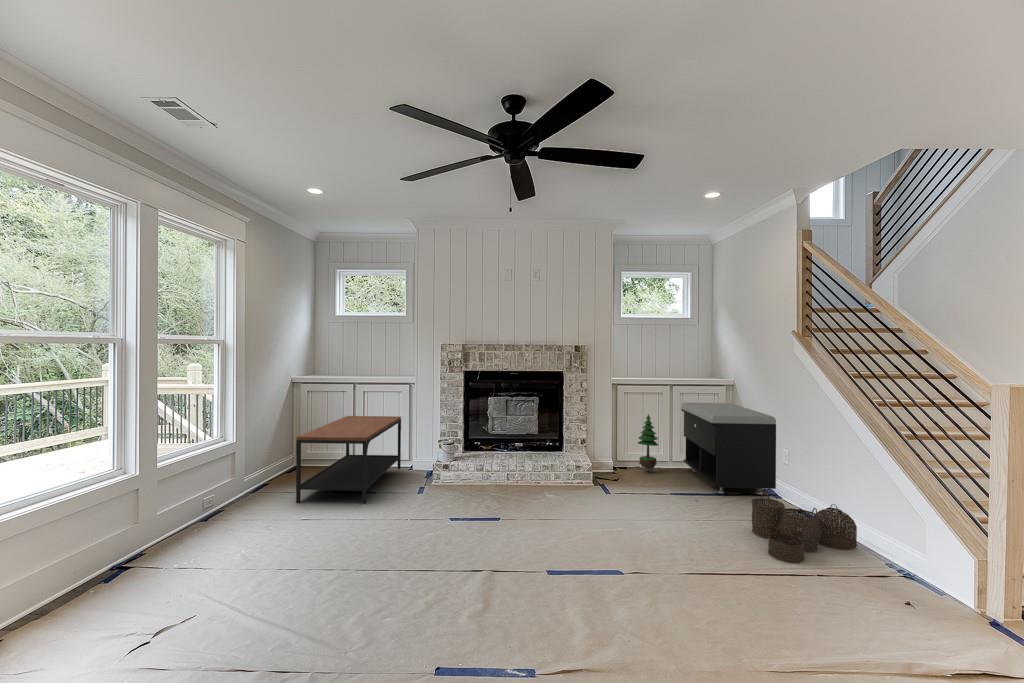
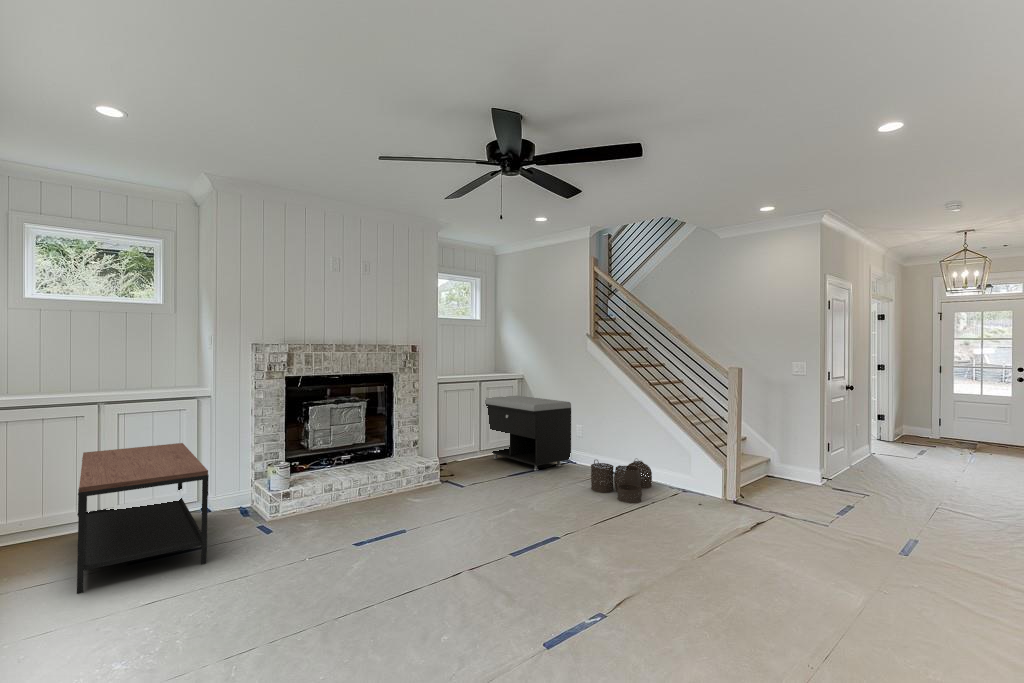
potted tree: present [638,414,658,472] -> none [453,410,472,466]

